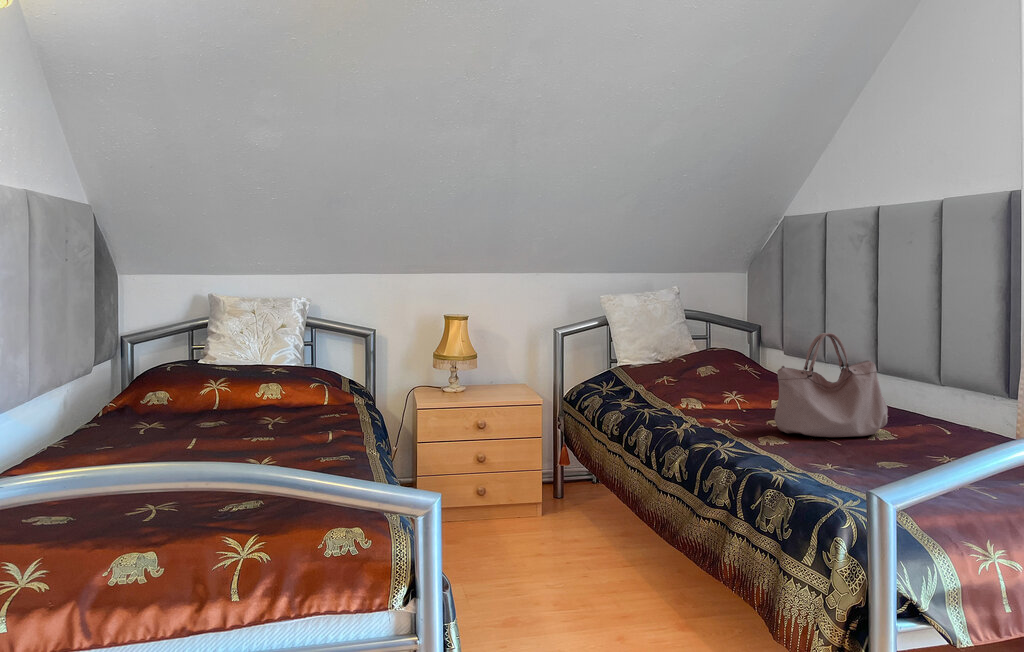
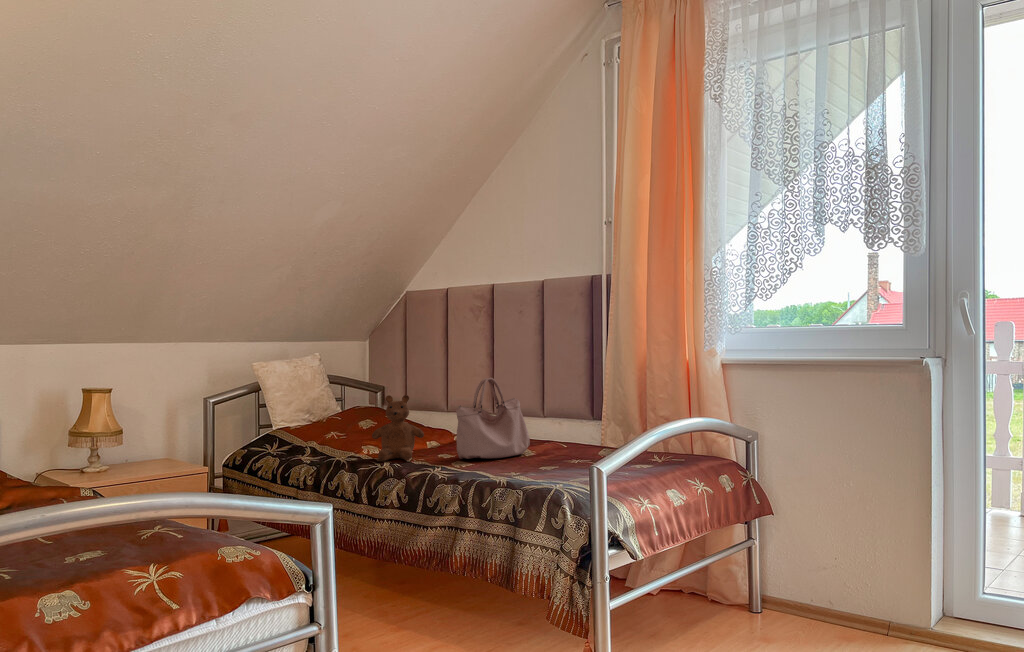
teddy bear: none [684,346,745,423] -> present [372,395,424,461]

